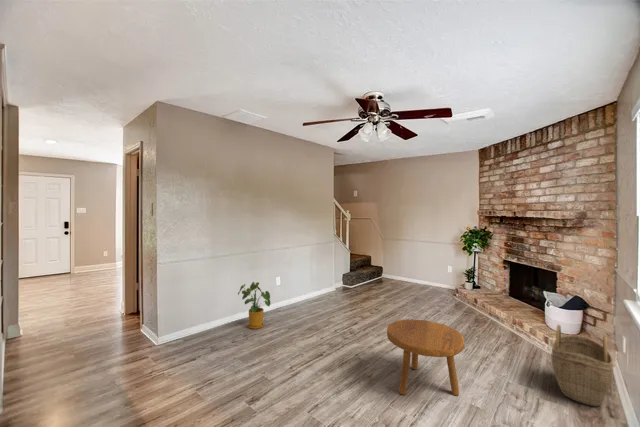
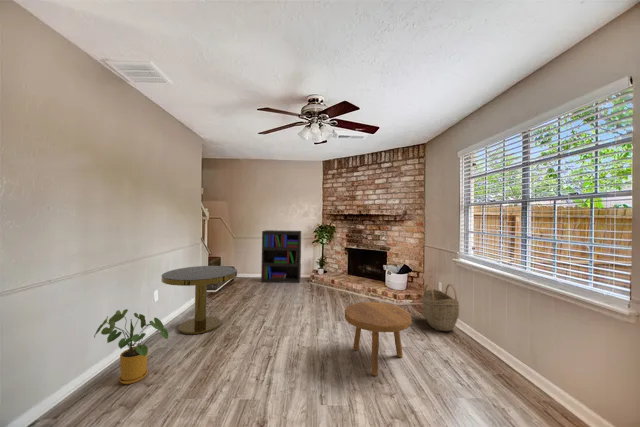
bookshelf: none [401,233,449,294] -> present [261,230,301,283]
side table: none [289,261,344,314] -> present [161,266,237,334]

